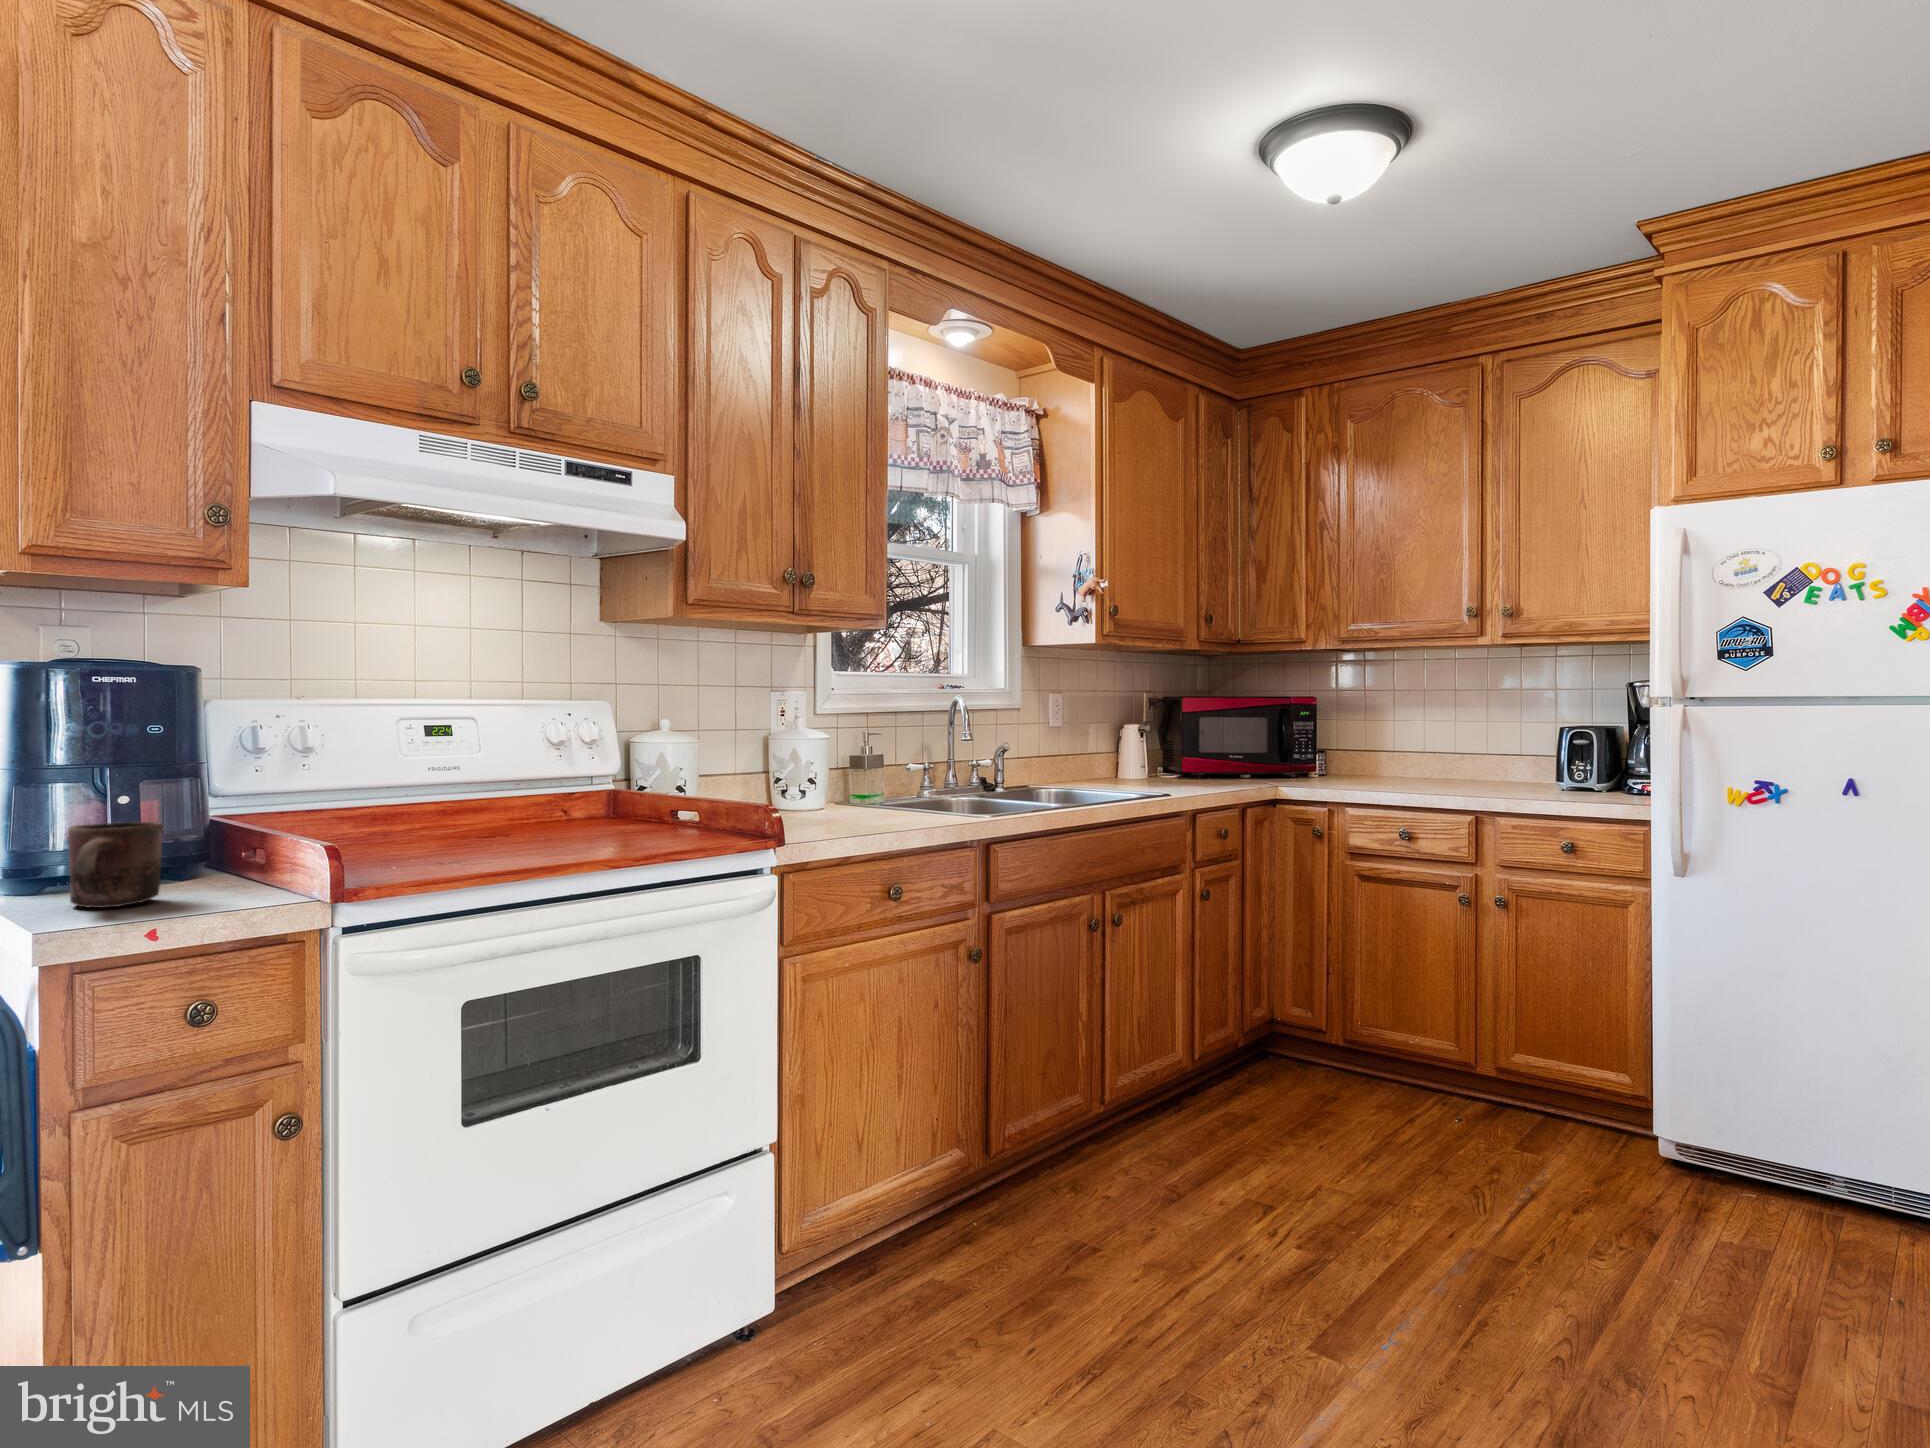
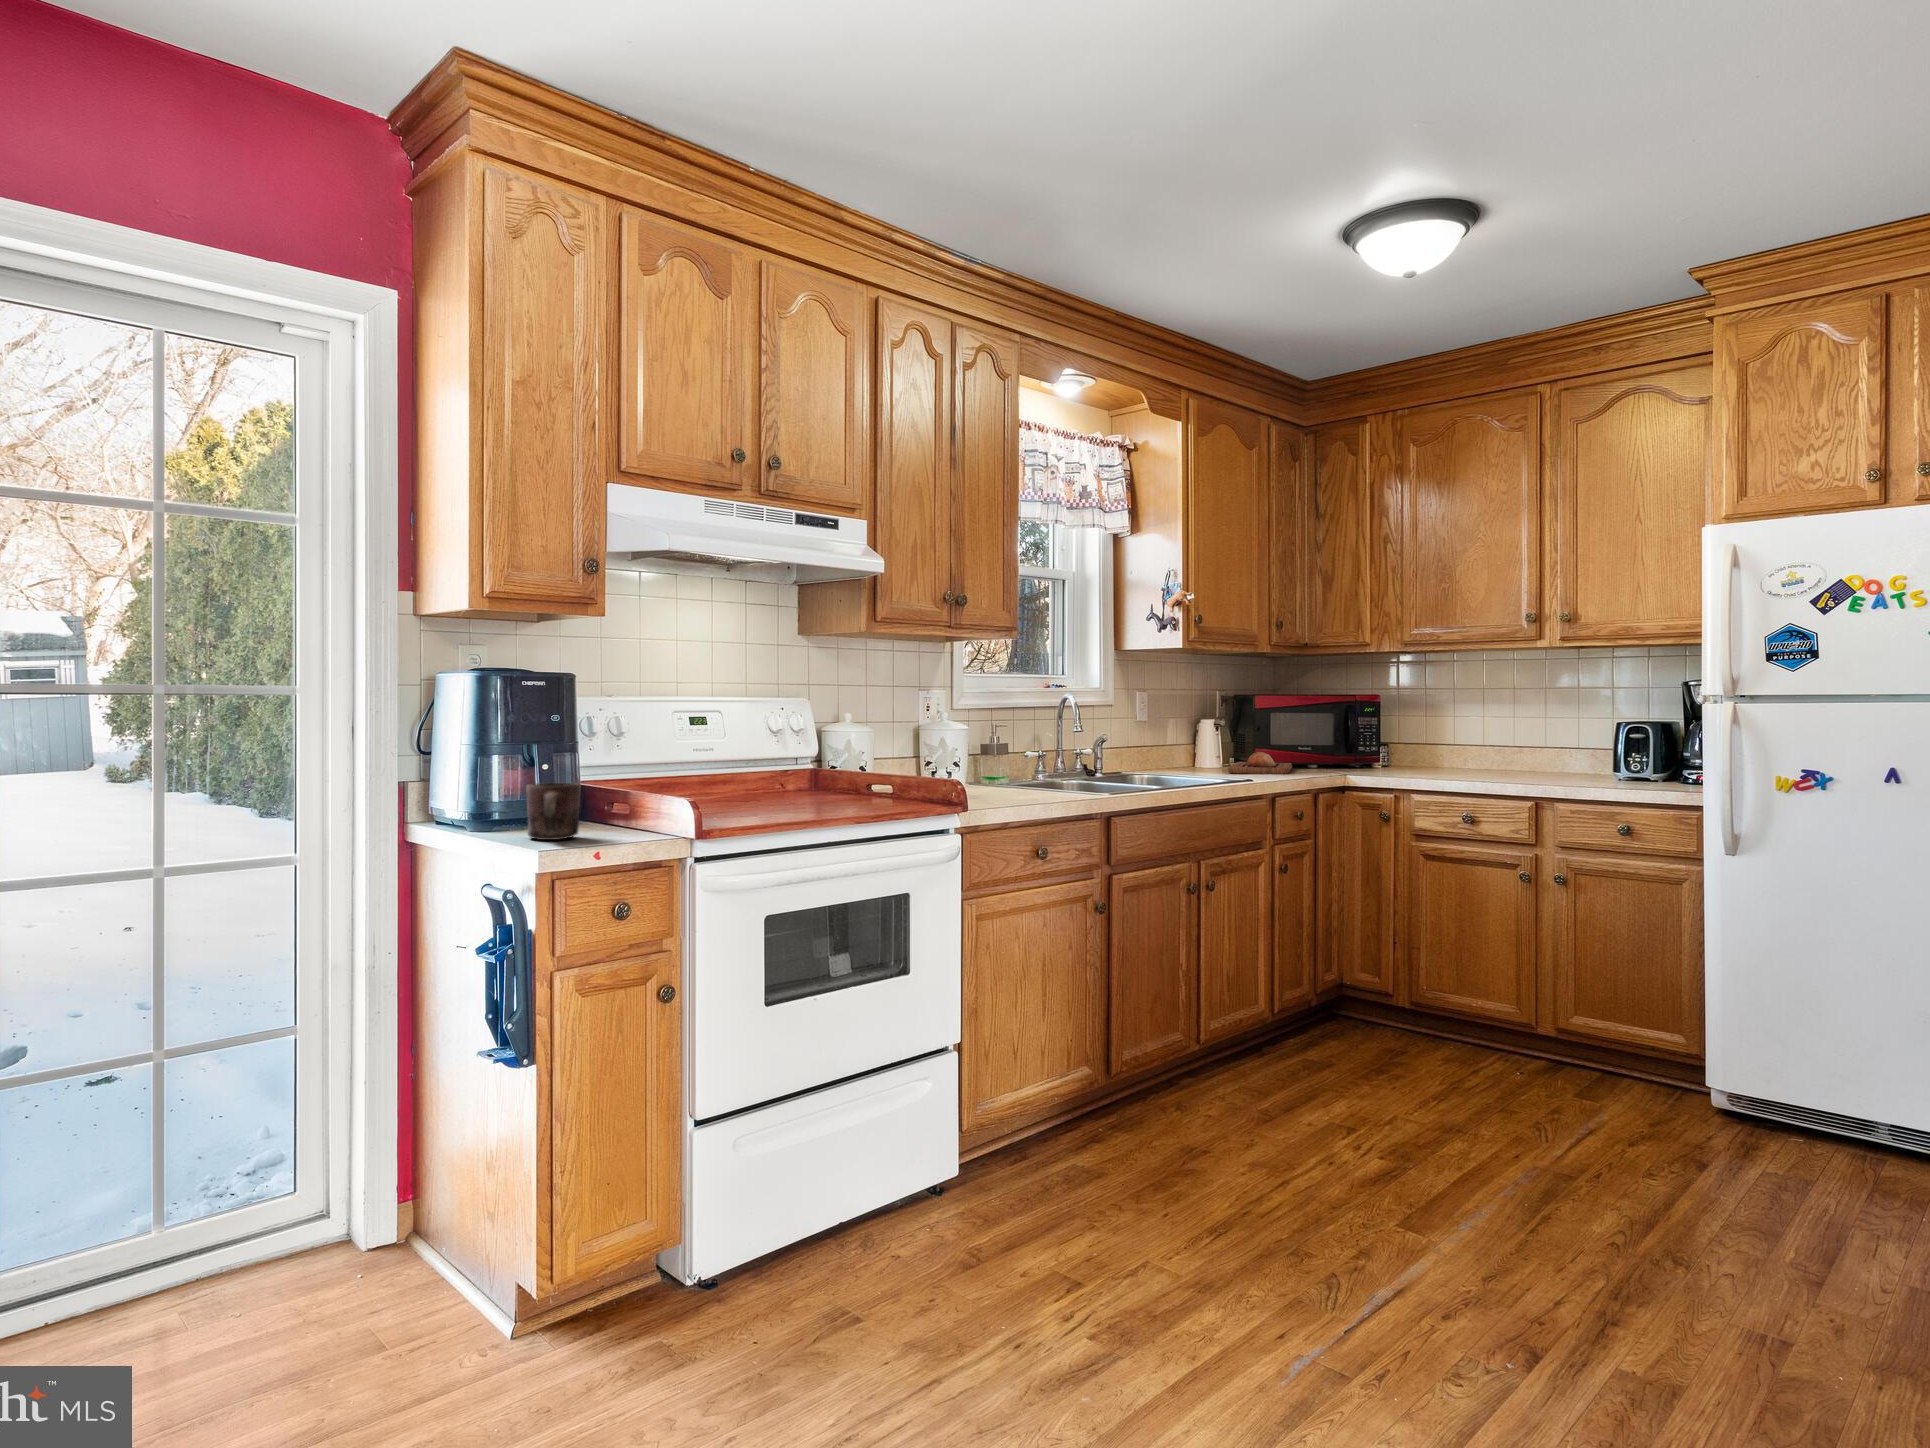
bread loaf: none [1147,760,1220,786] -> present [1228,752,1292,774]

